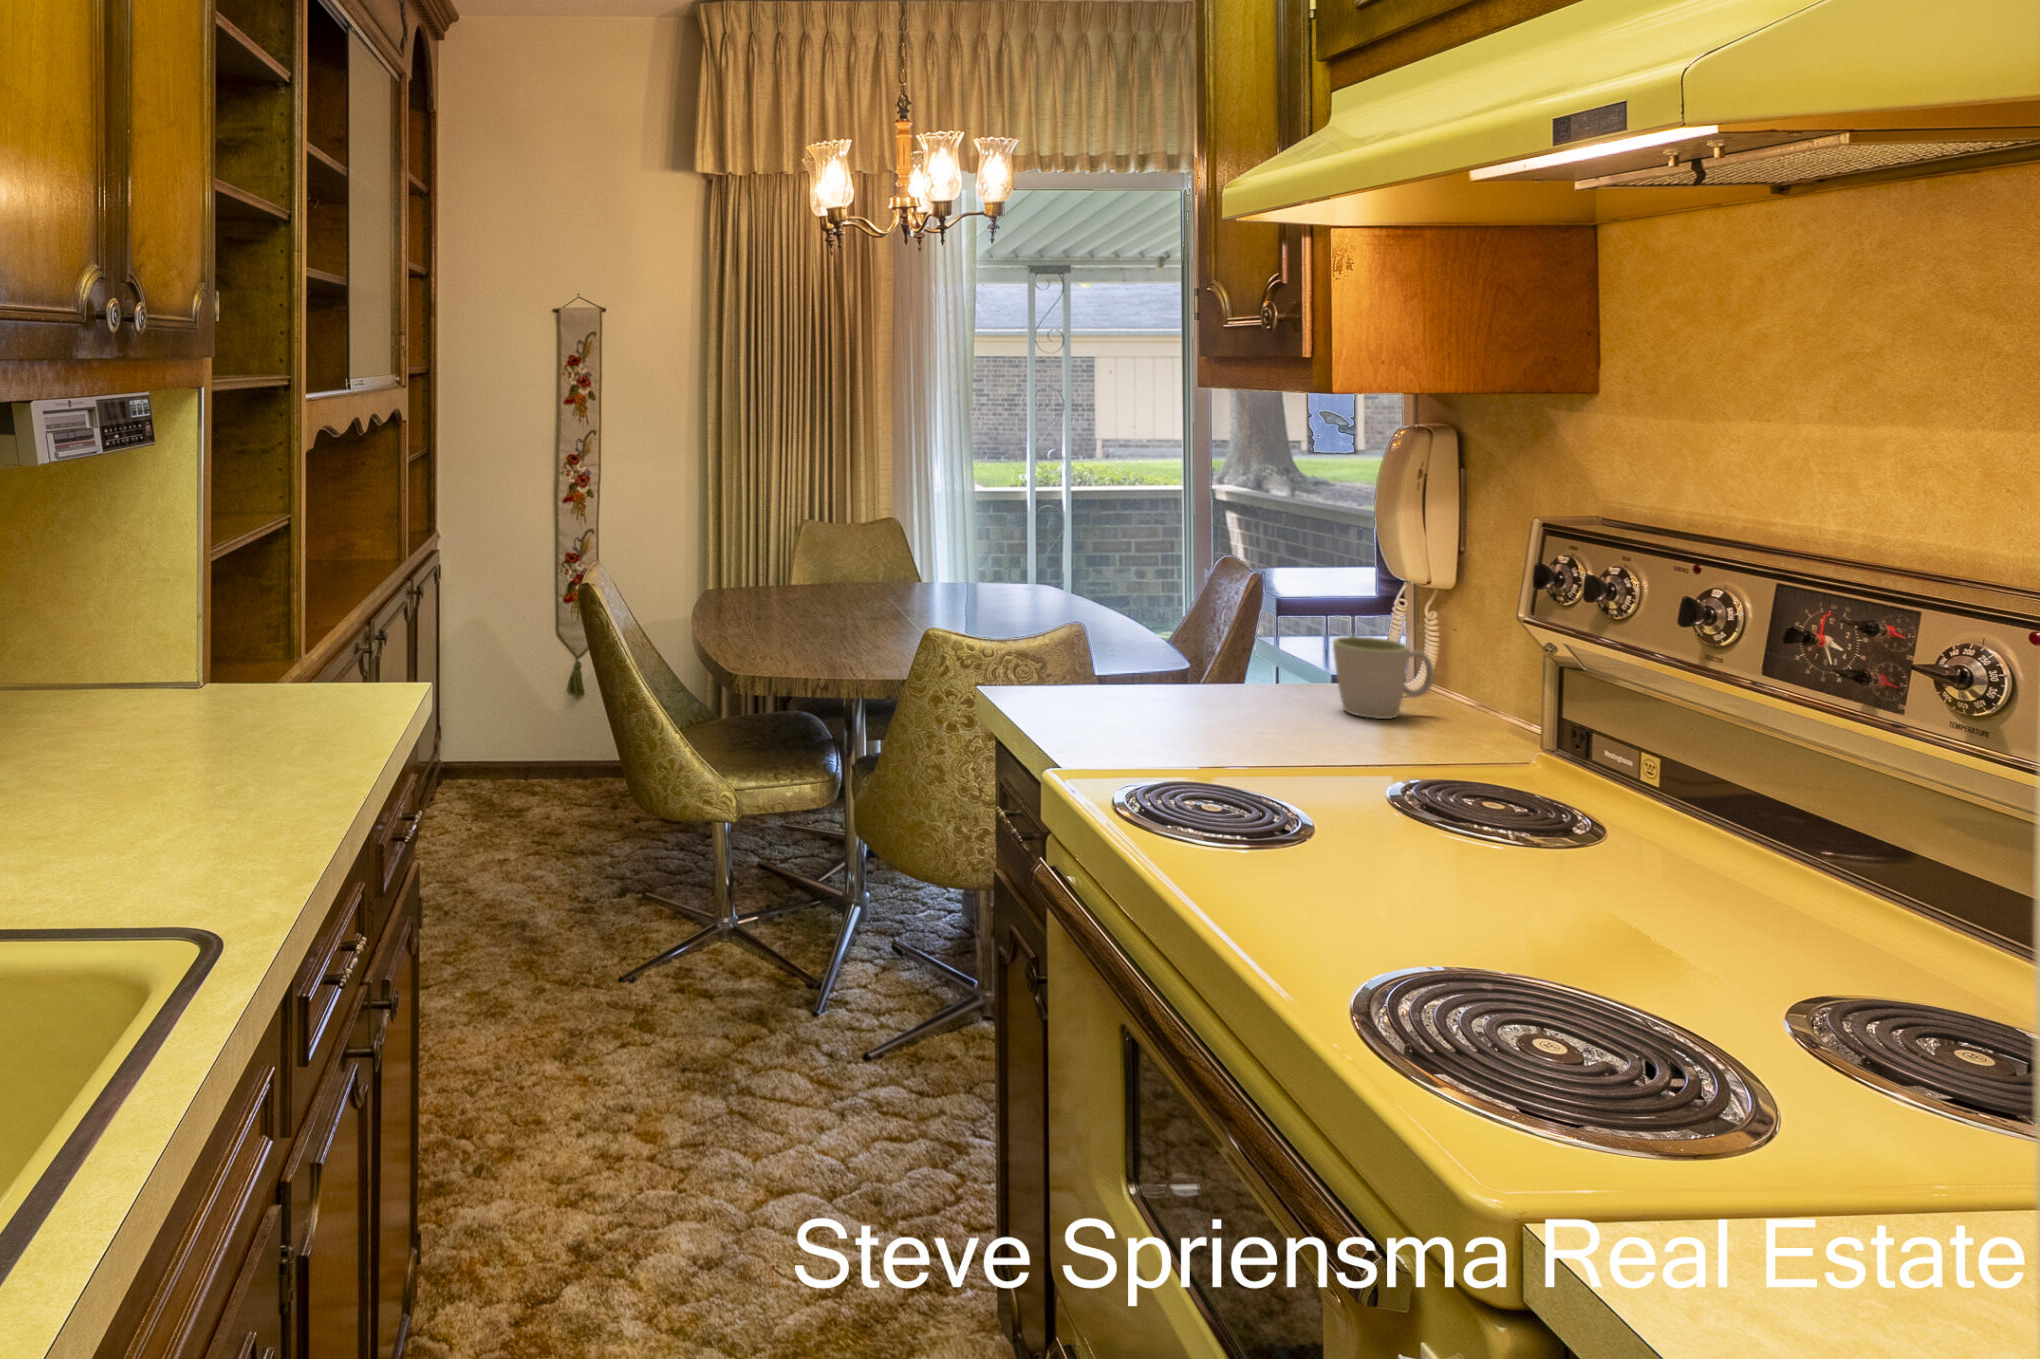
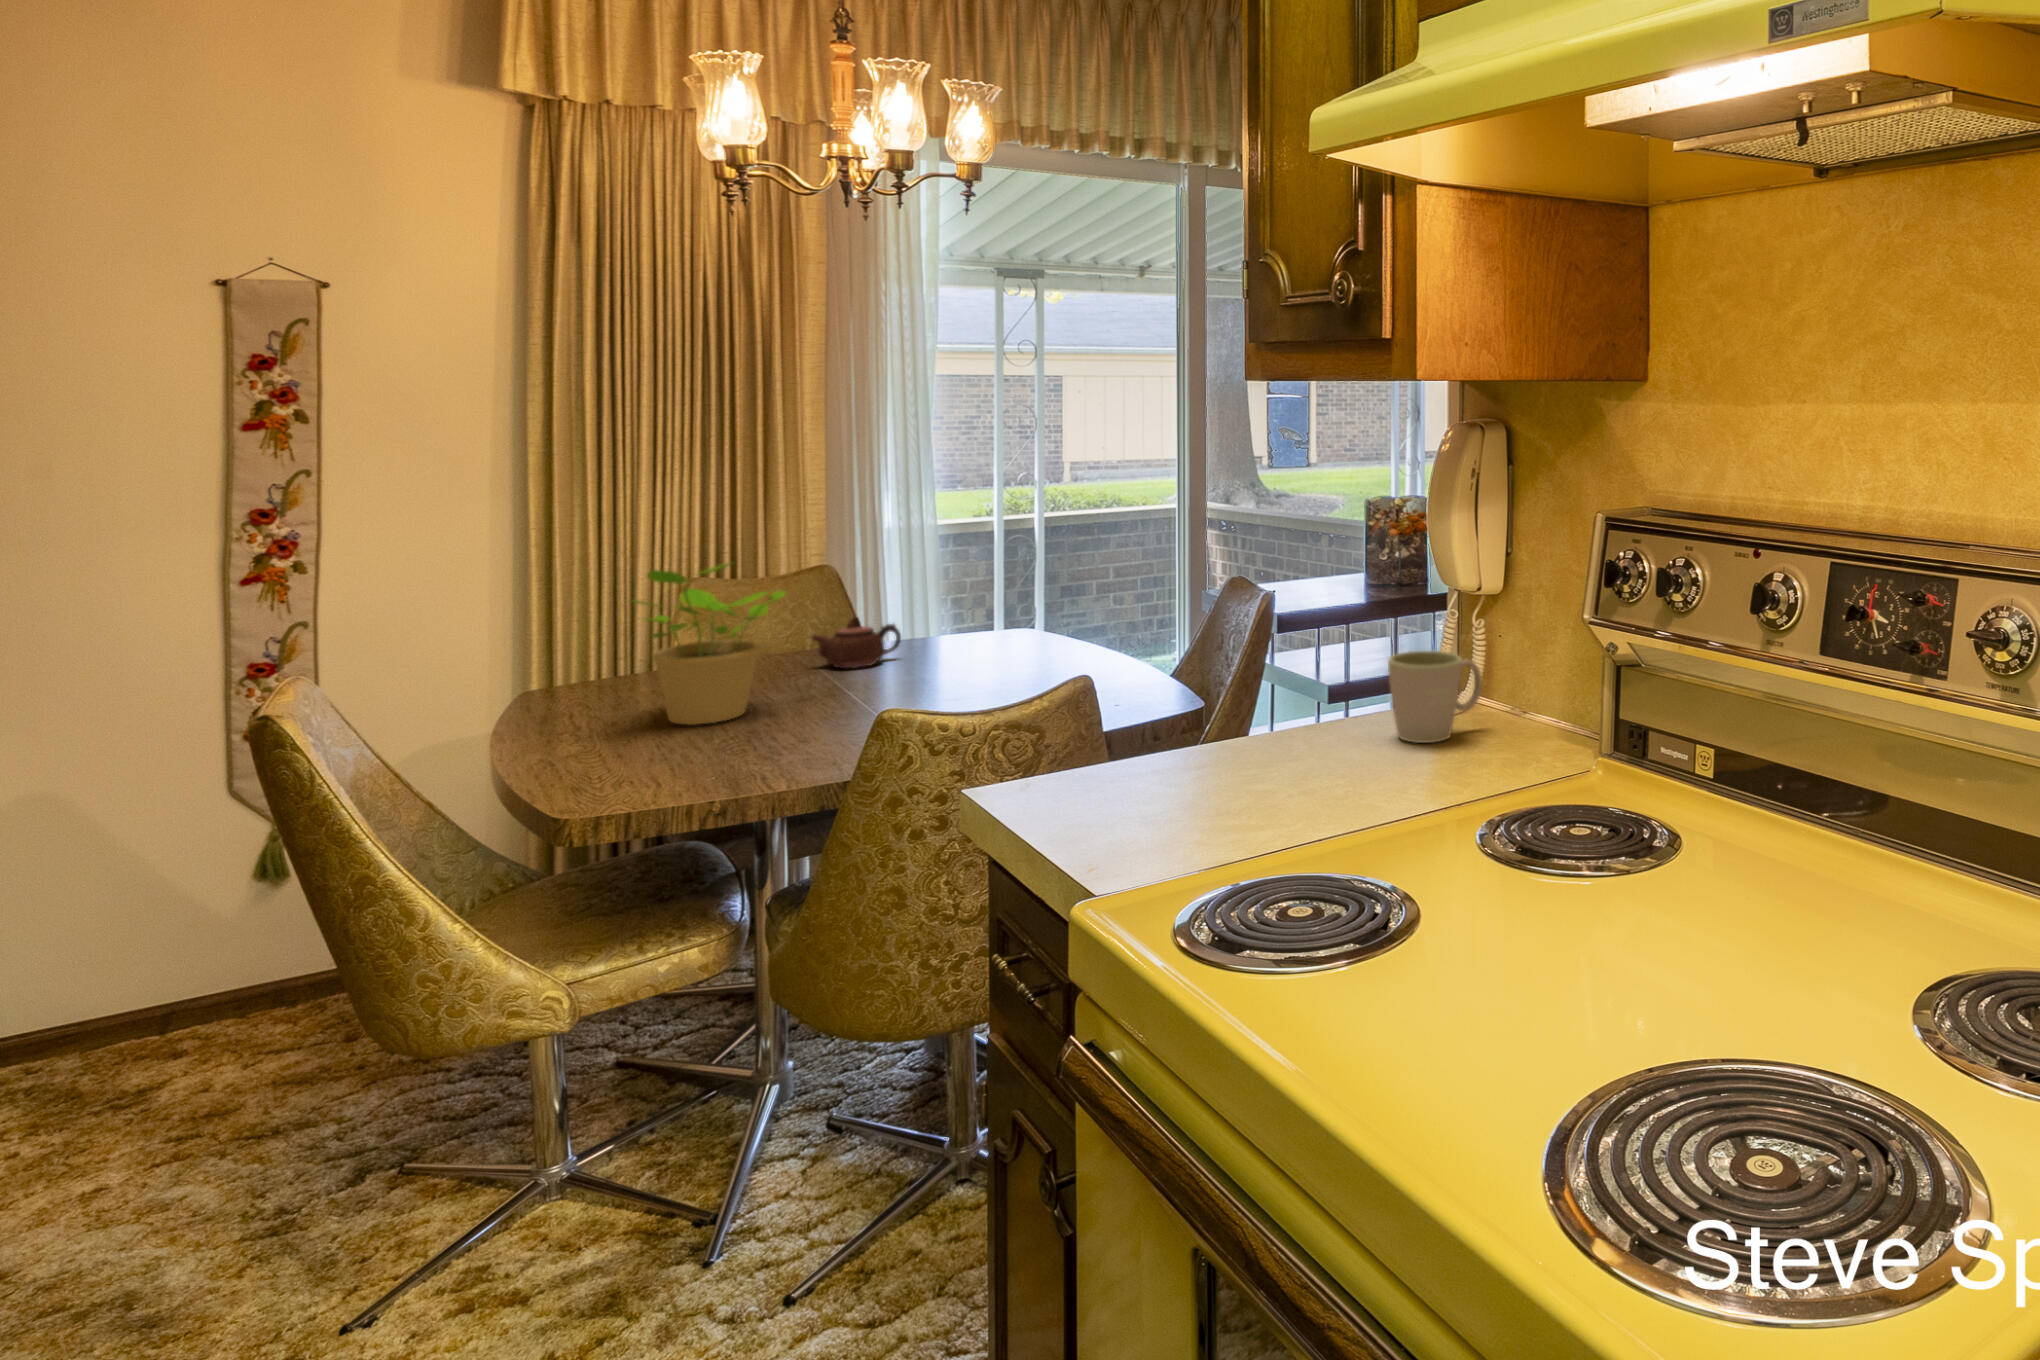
potted plant: none [763,516,867,632] -> present [630,564,786,725]
teapot: none [886,567,951,607] -> present [812,617,901,668]

